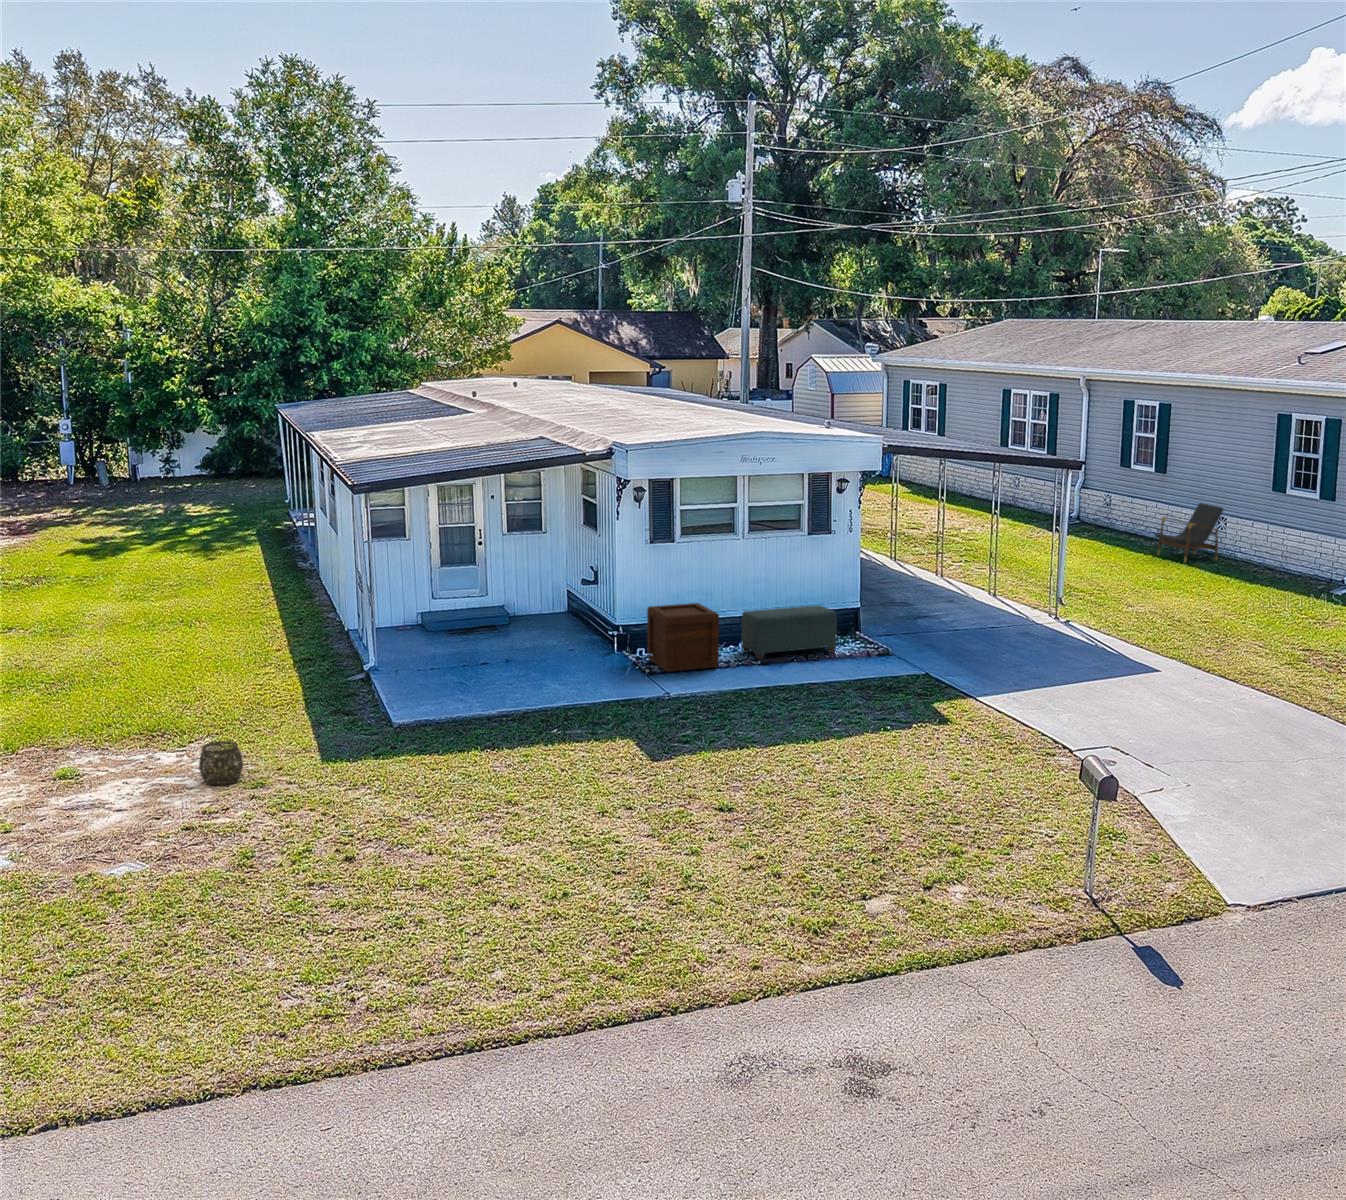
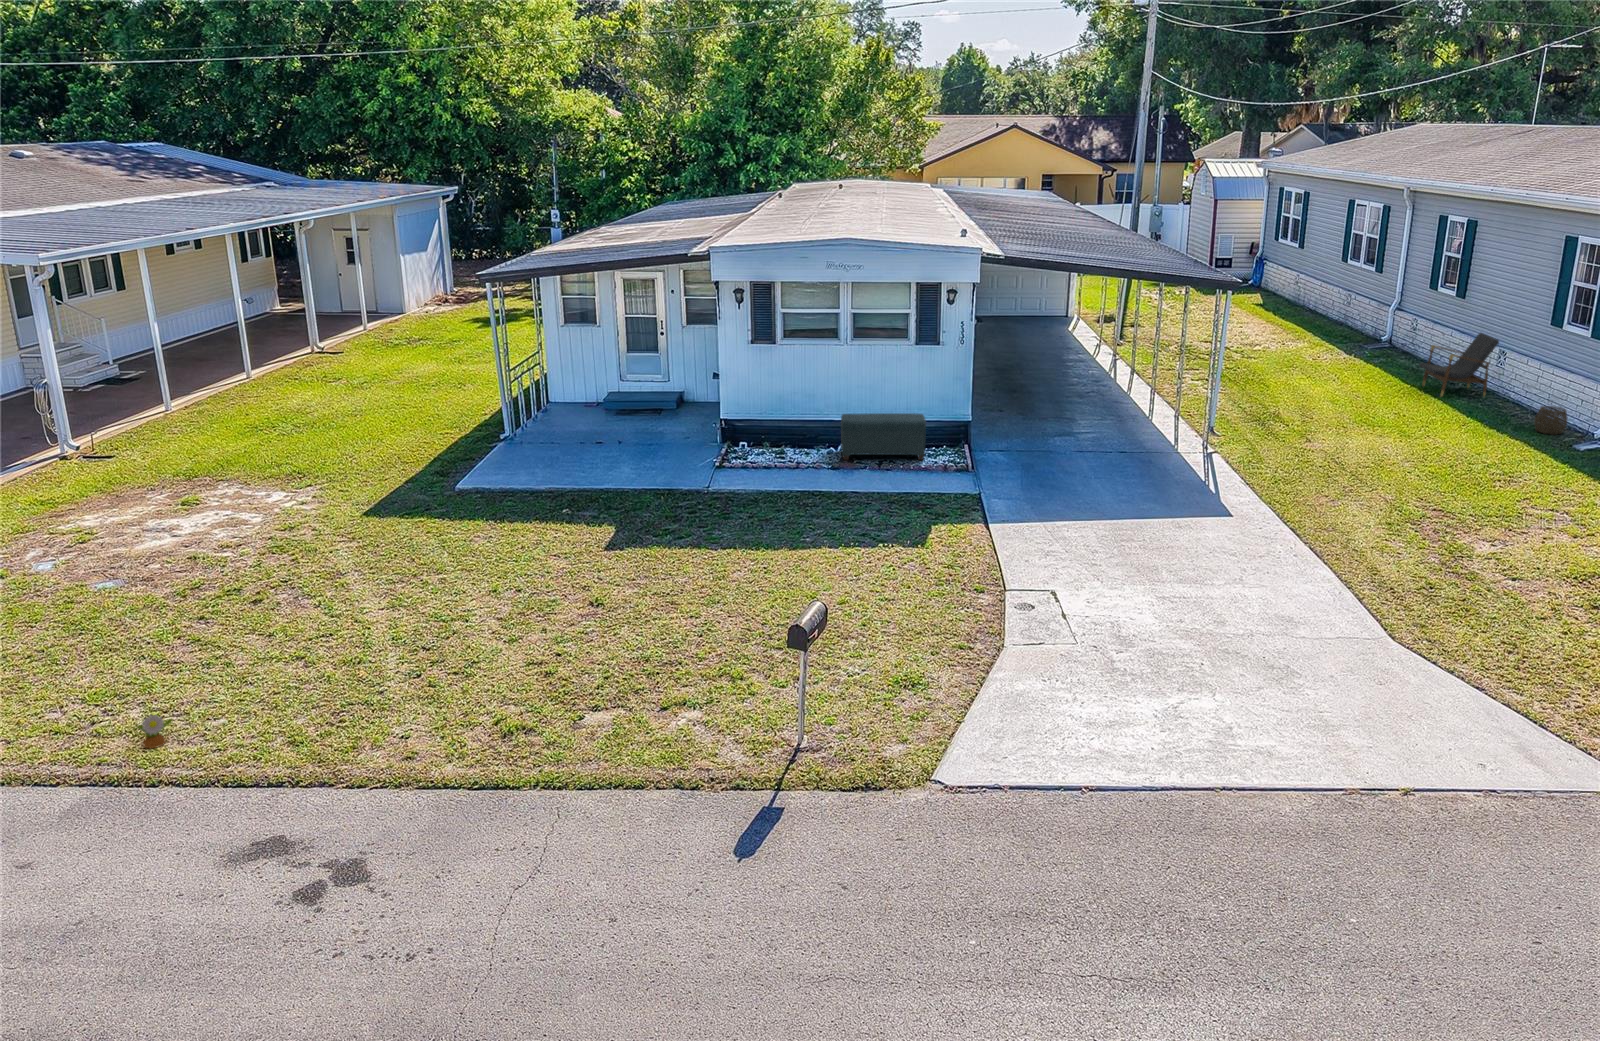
wooden crate: present [647,603,719,672] -> none [744,402,799,464]
woven basket: present [199,741,243,785] -> present [1534,406,1567,434]
decorative plant: none [480,947,524,991] -> present [134,715,172,748]

